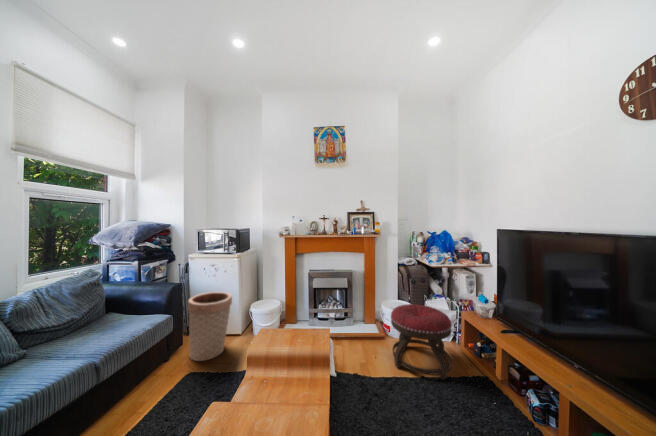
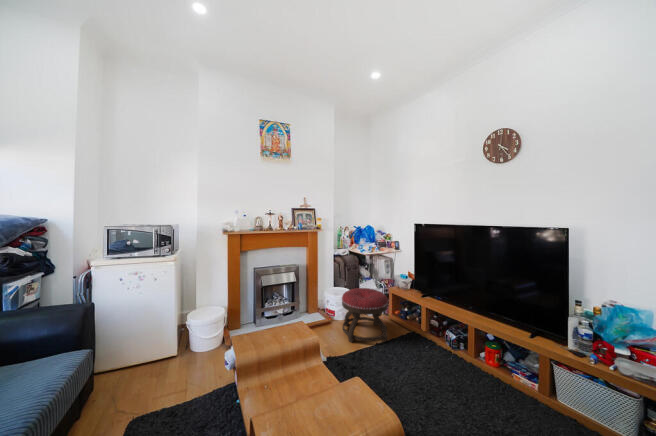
basket: present [188,292,232,361] -> none [108,306,173,398]

